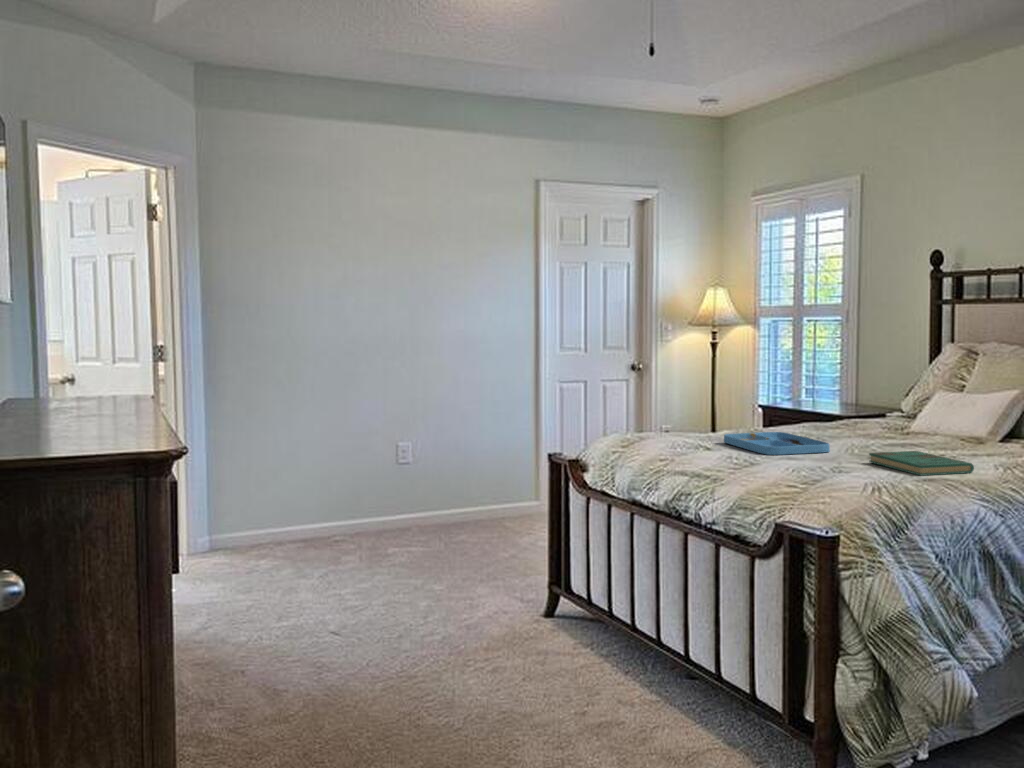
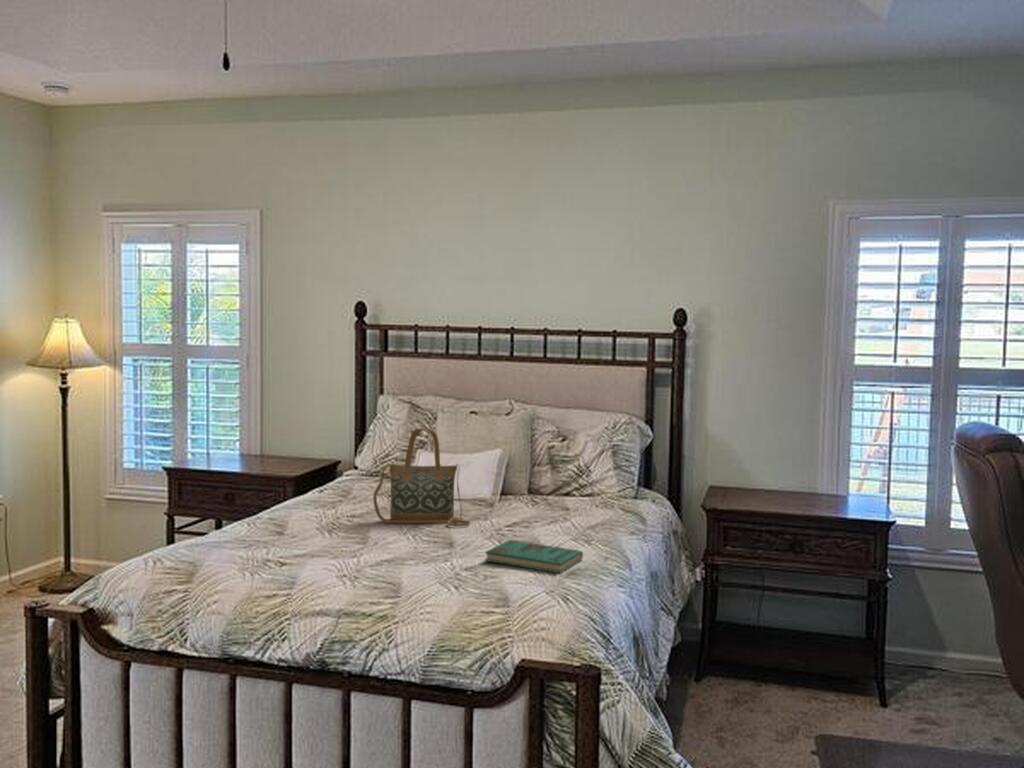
handbag: none [841,352,930,447] -> present [373,428,470,527]
tray: present [724,432,830,455] -> none [287,528,418,567]

